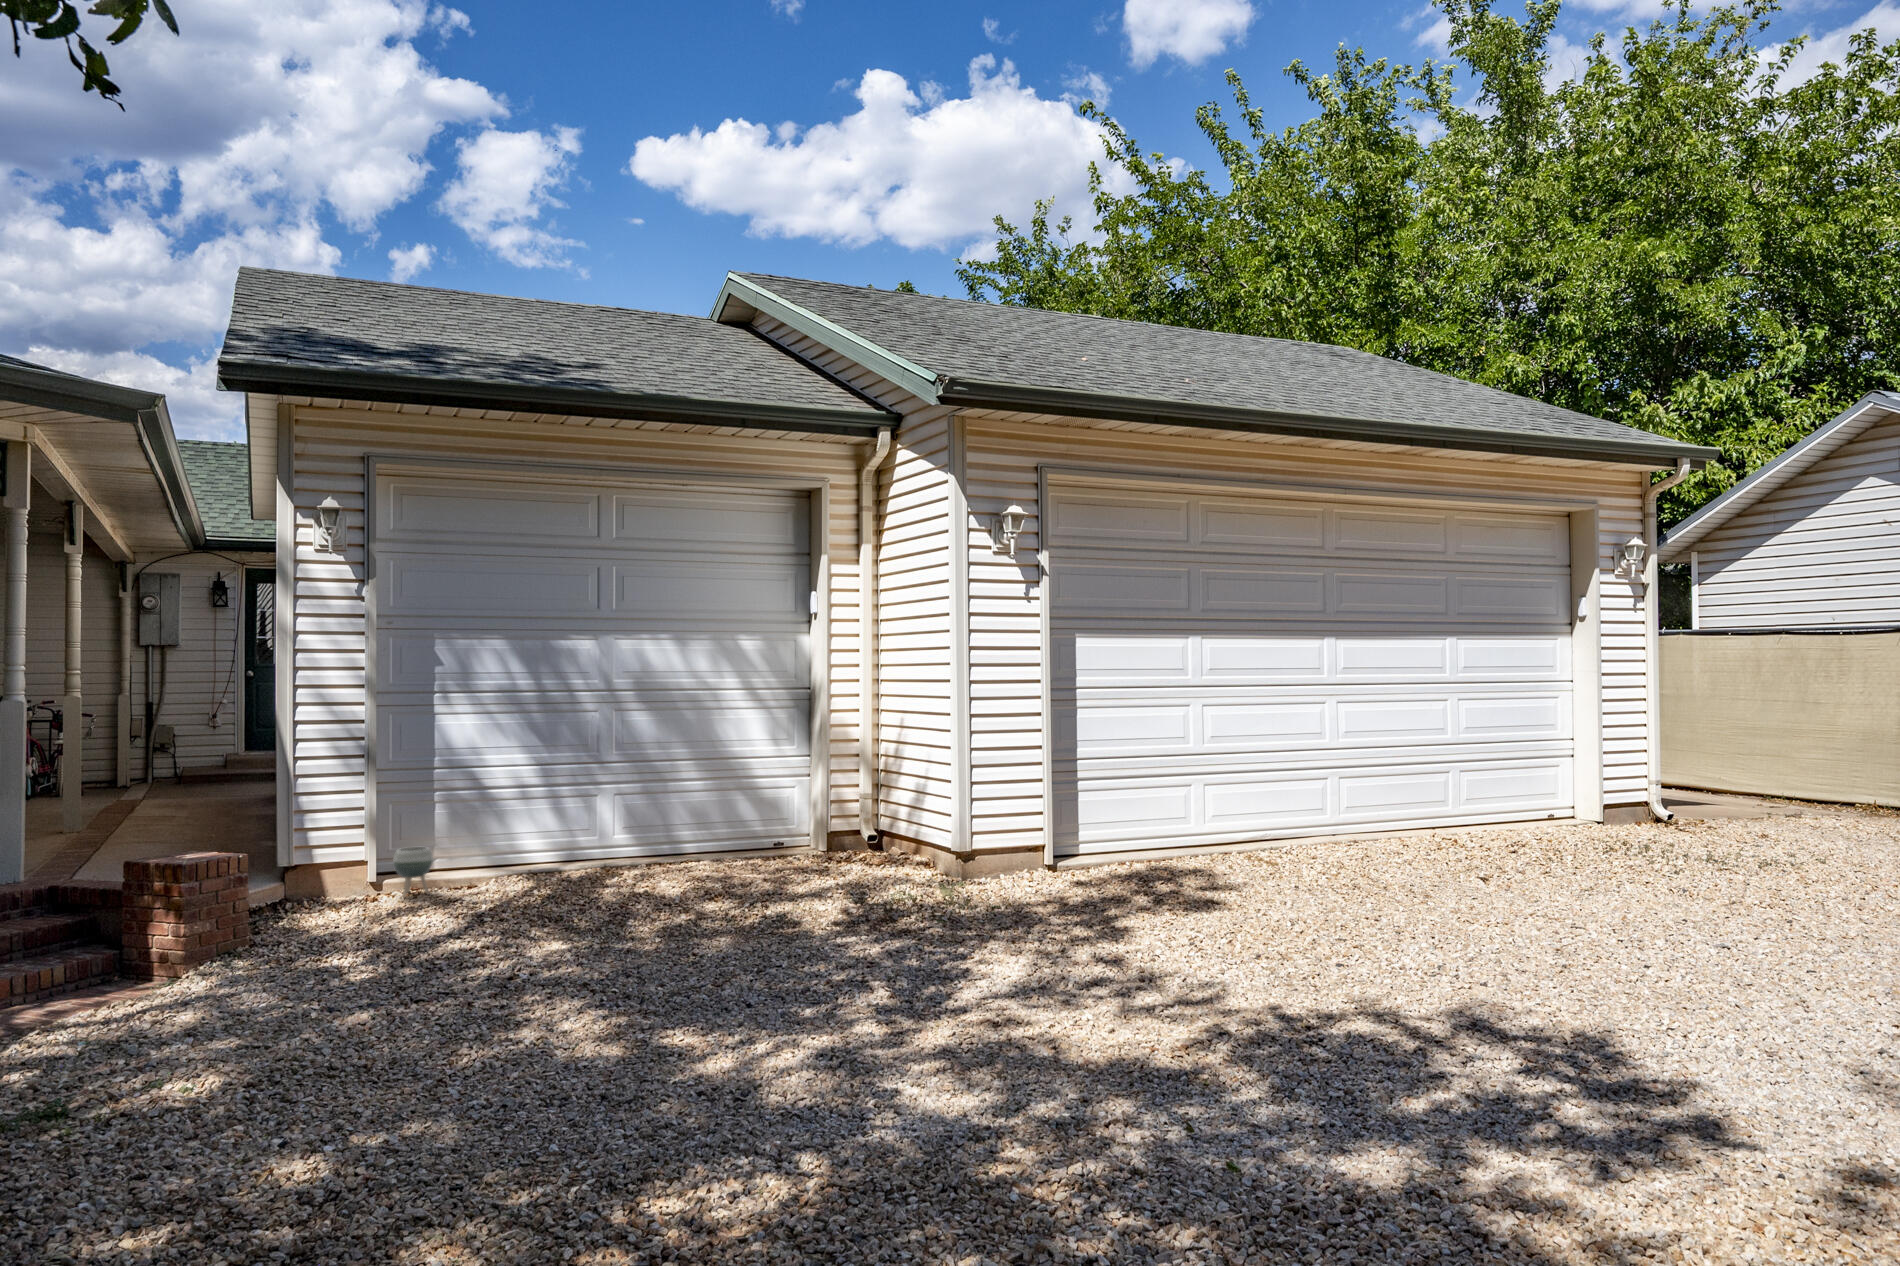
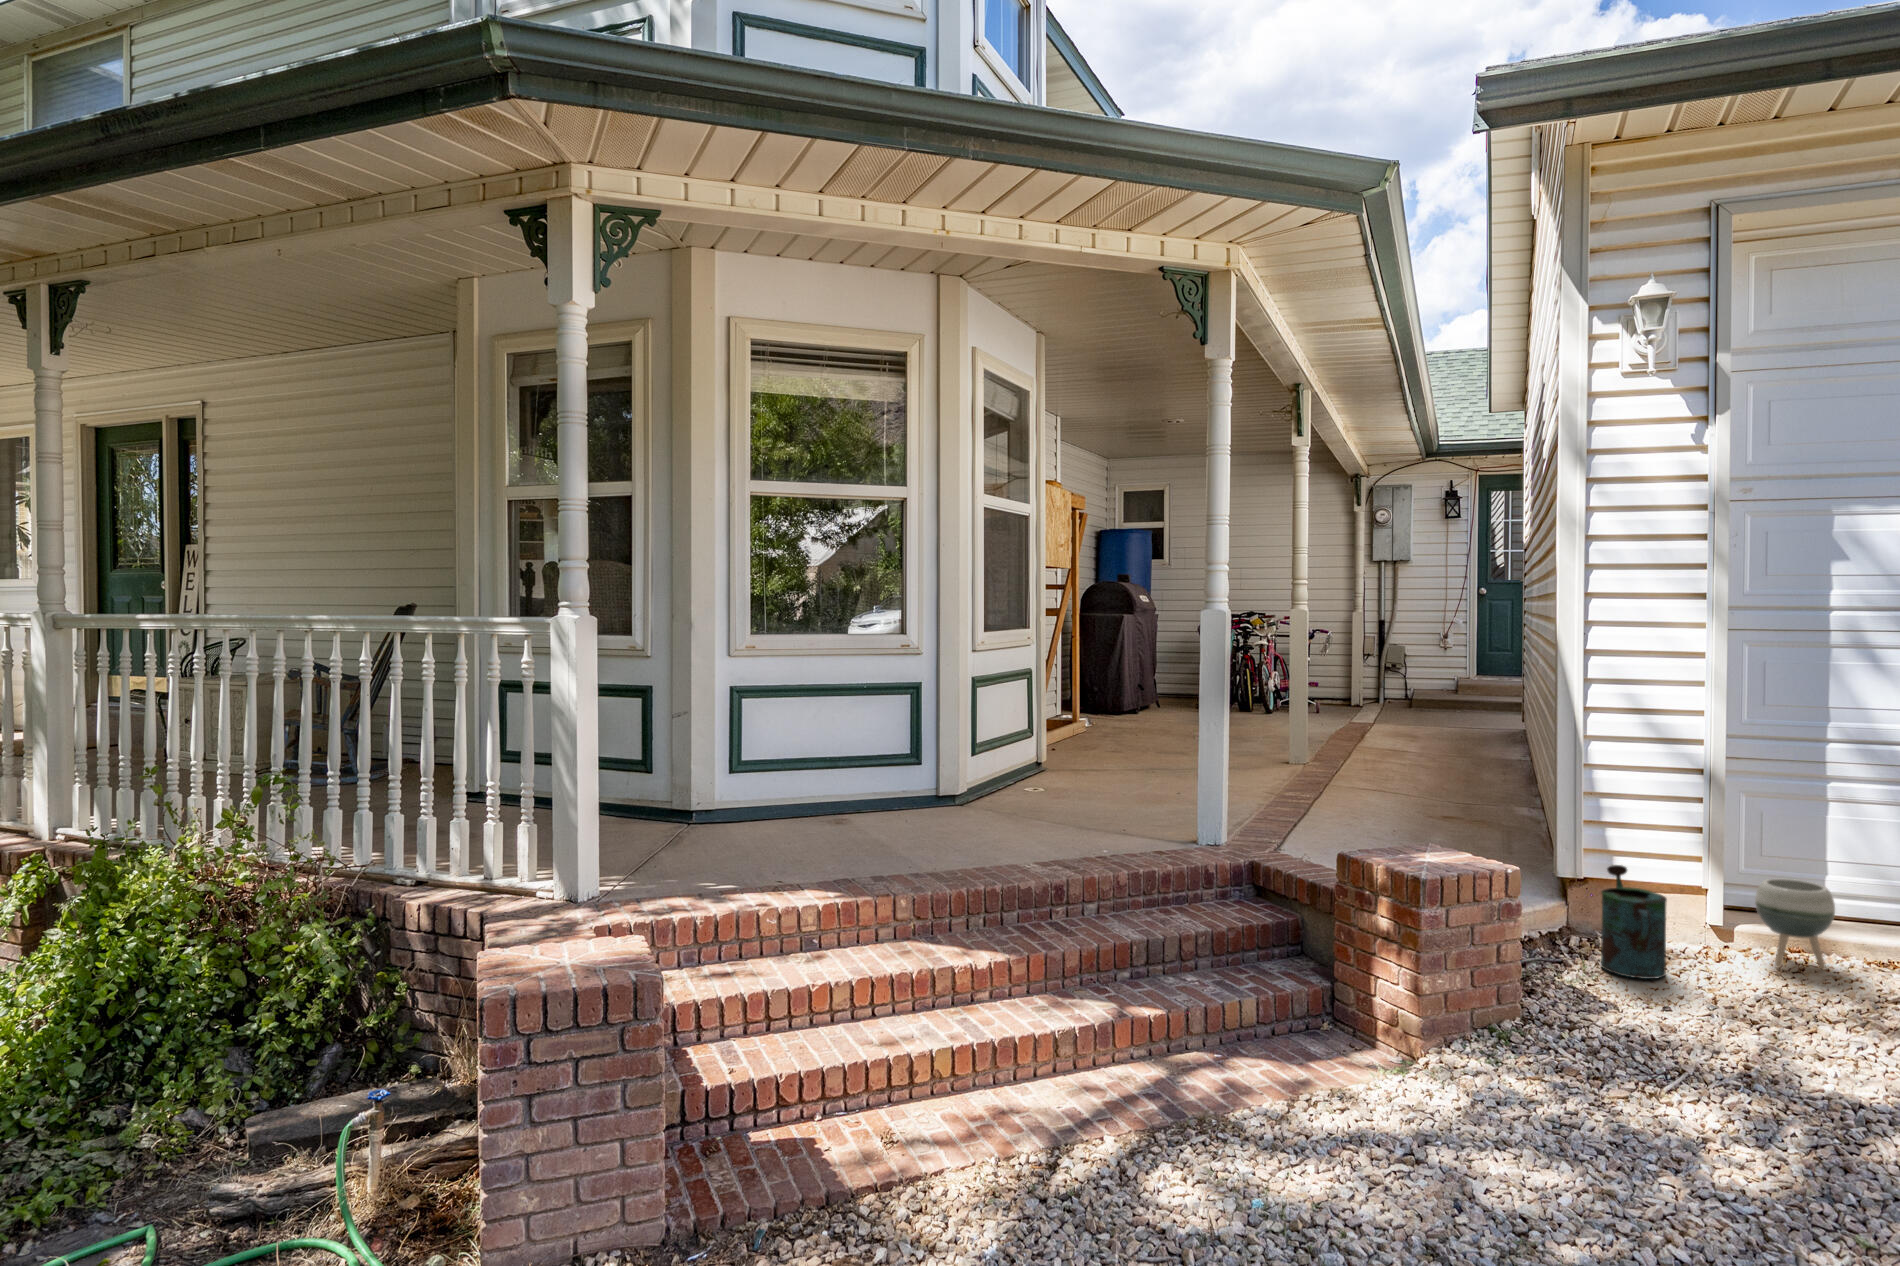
watering can: none [302,853,340,916] -> present [1601,865,1667,979]

